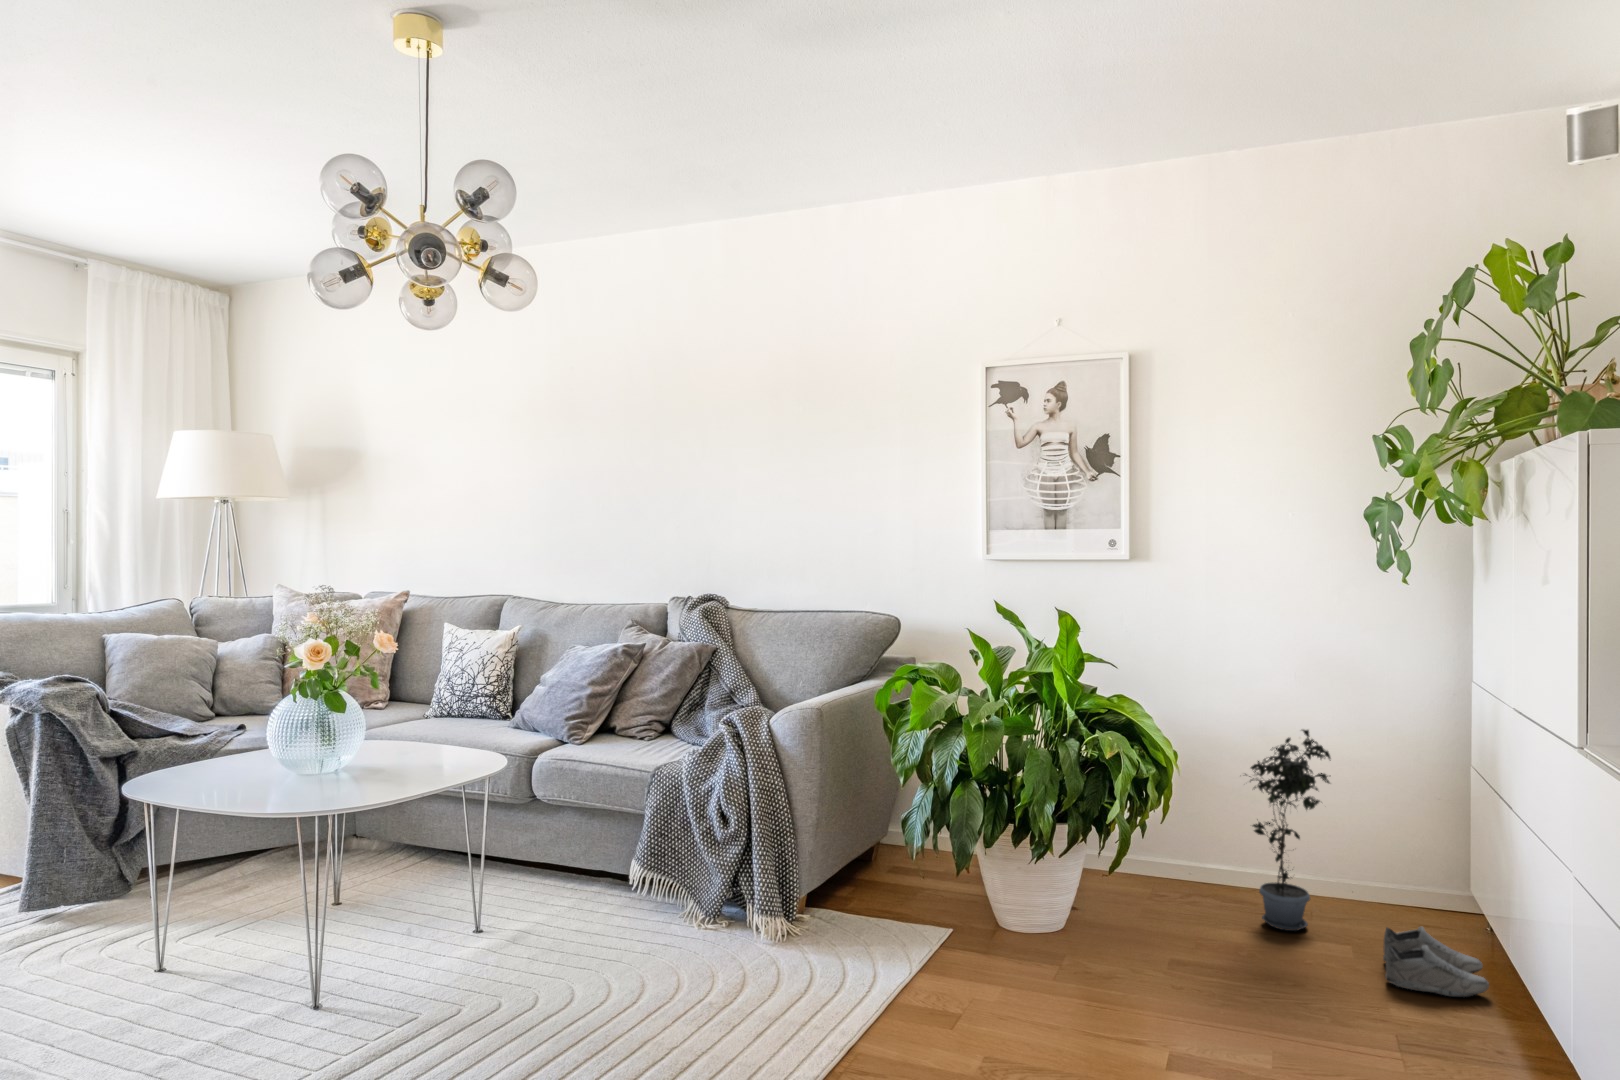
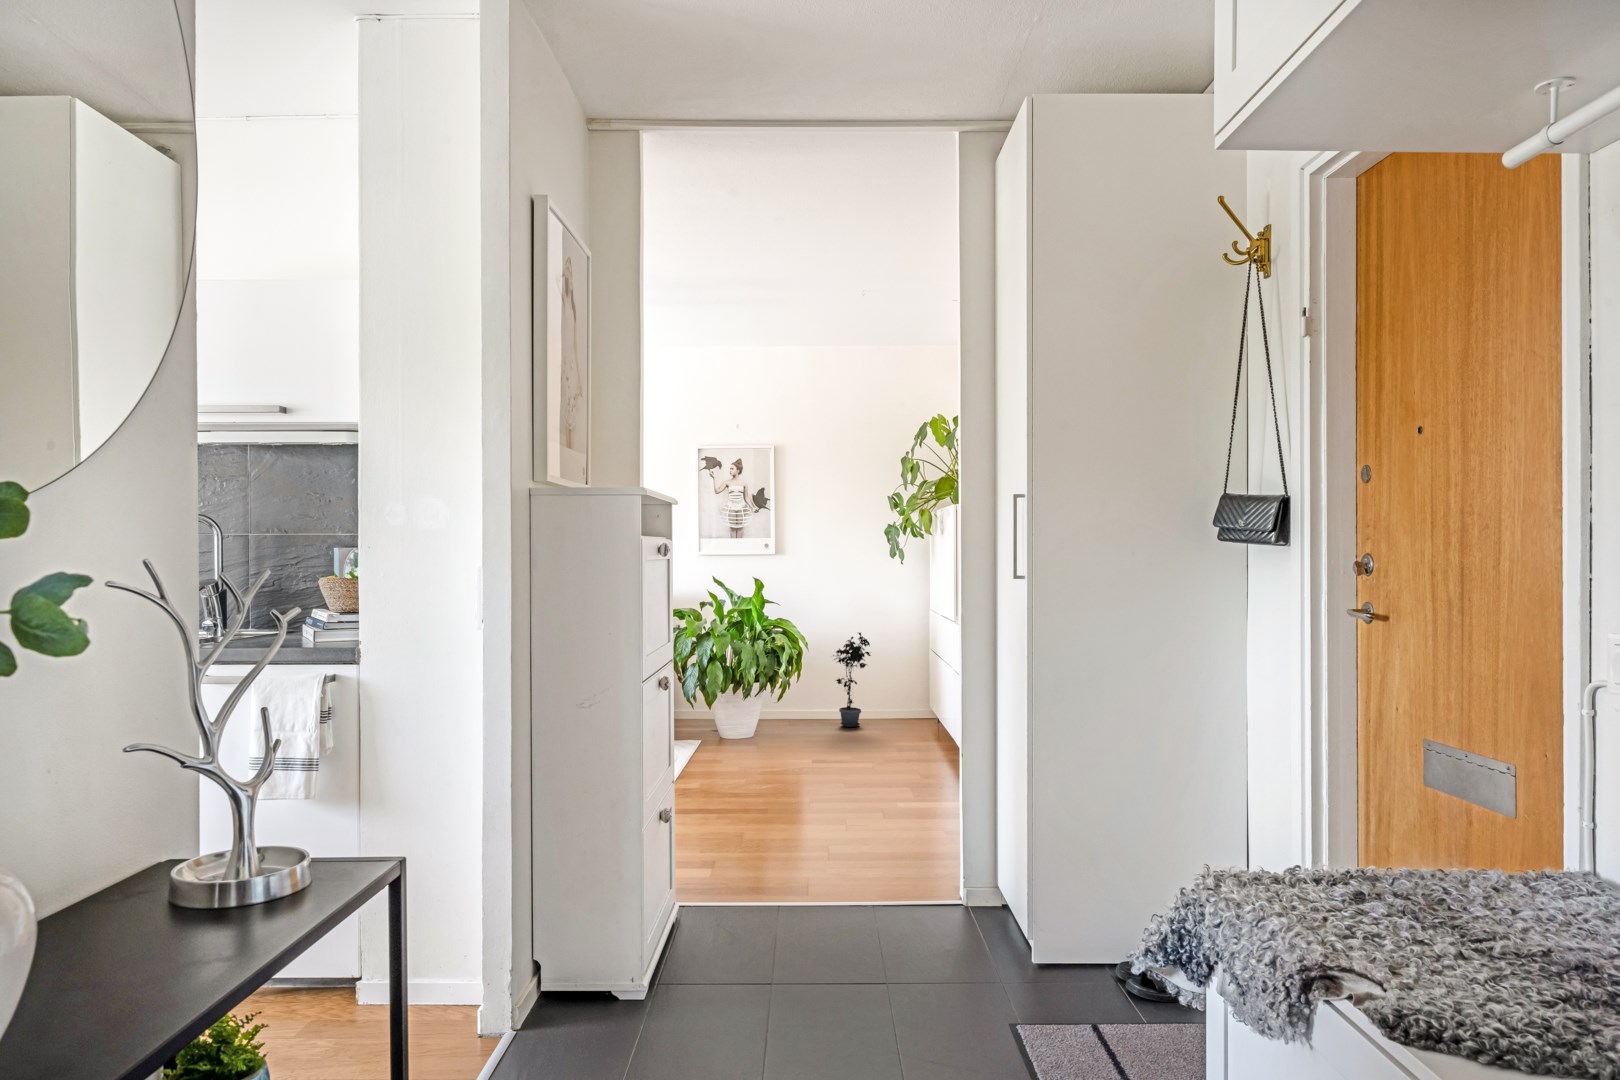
shoe: present [1383,927,1489,997] -> none [894,713,935,736]

